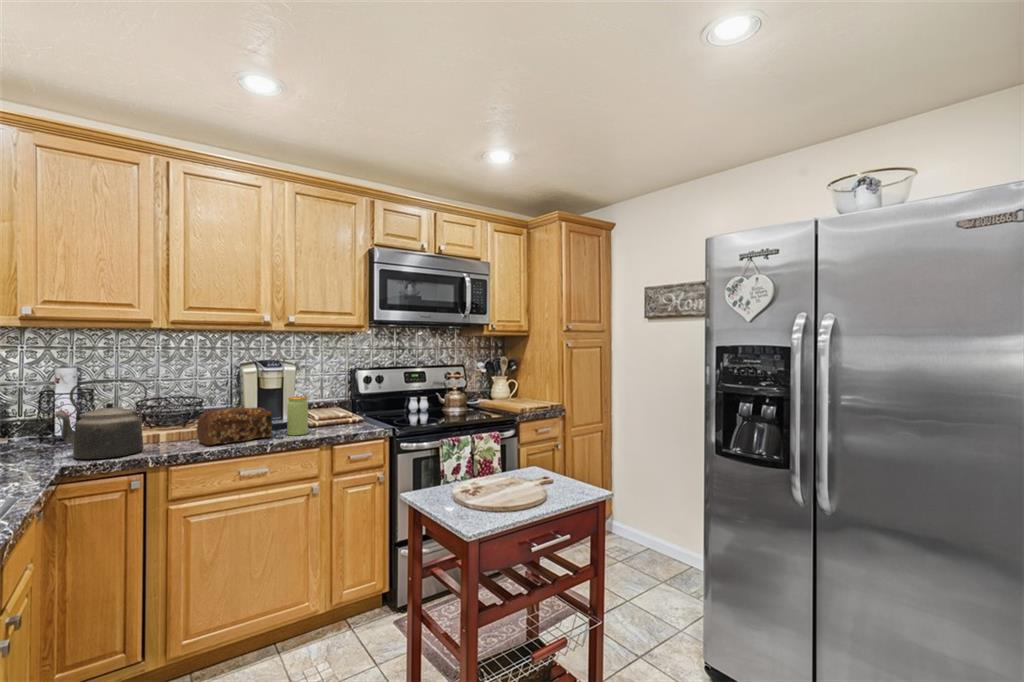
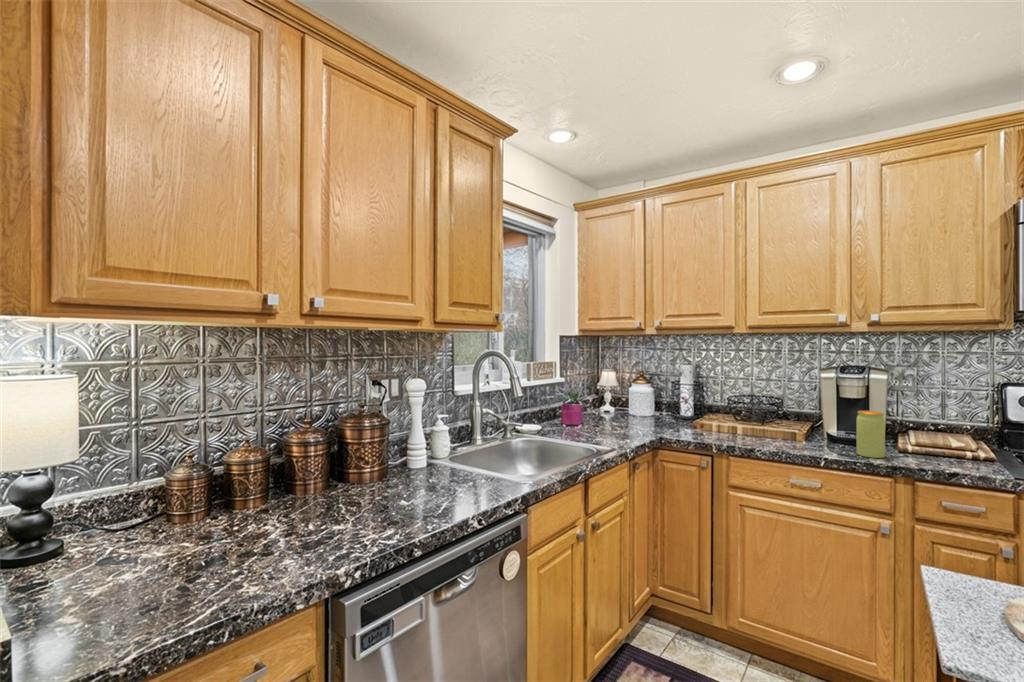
kettle: present [55,379,147,459] -> none [665,375,719,437]
bread loaf: present [197,407,273,446] -> none [761,412,836,450]

